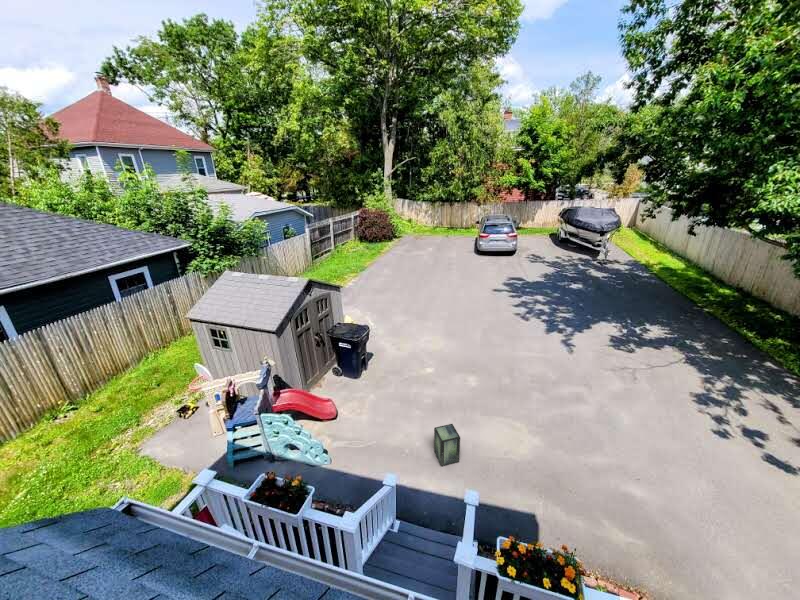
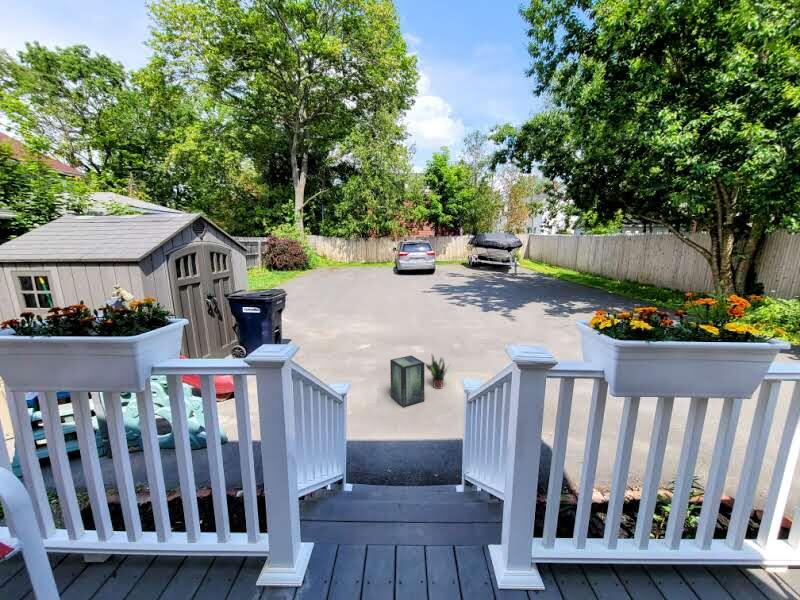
potted plant: none [464,420,486,448] -> present [426,355,447,389]

